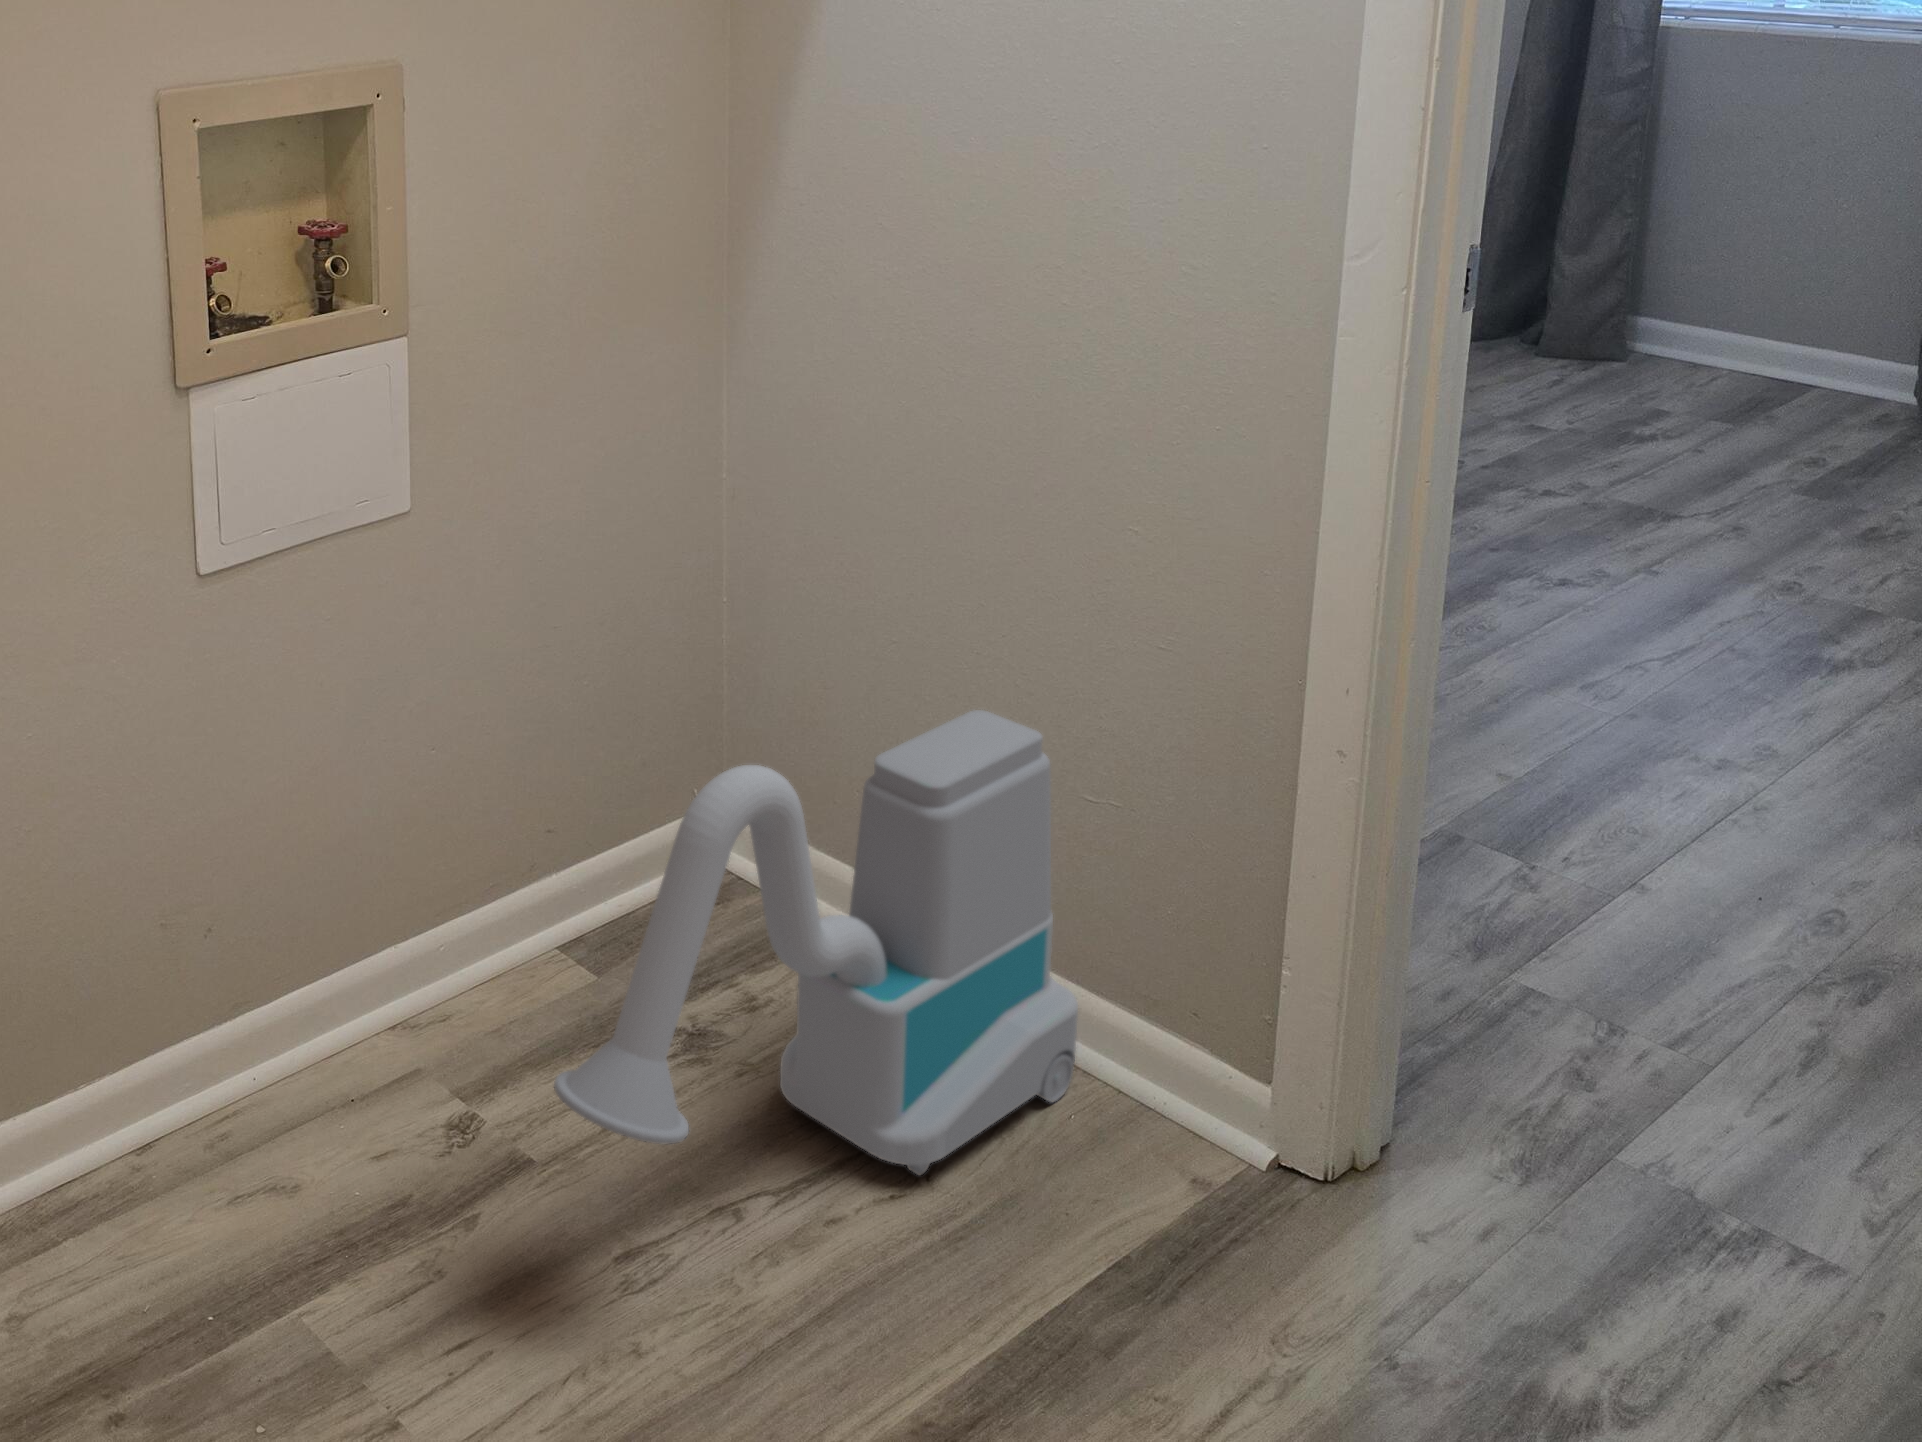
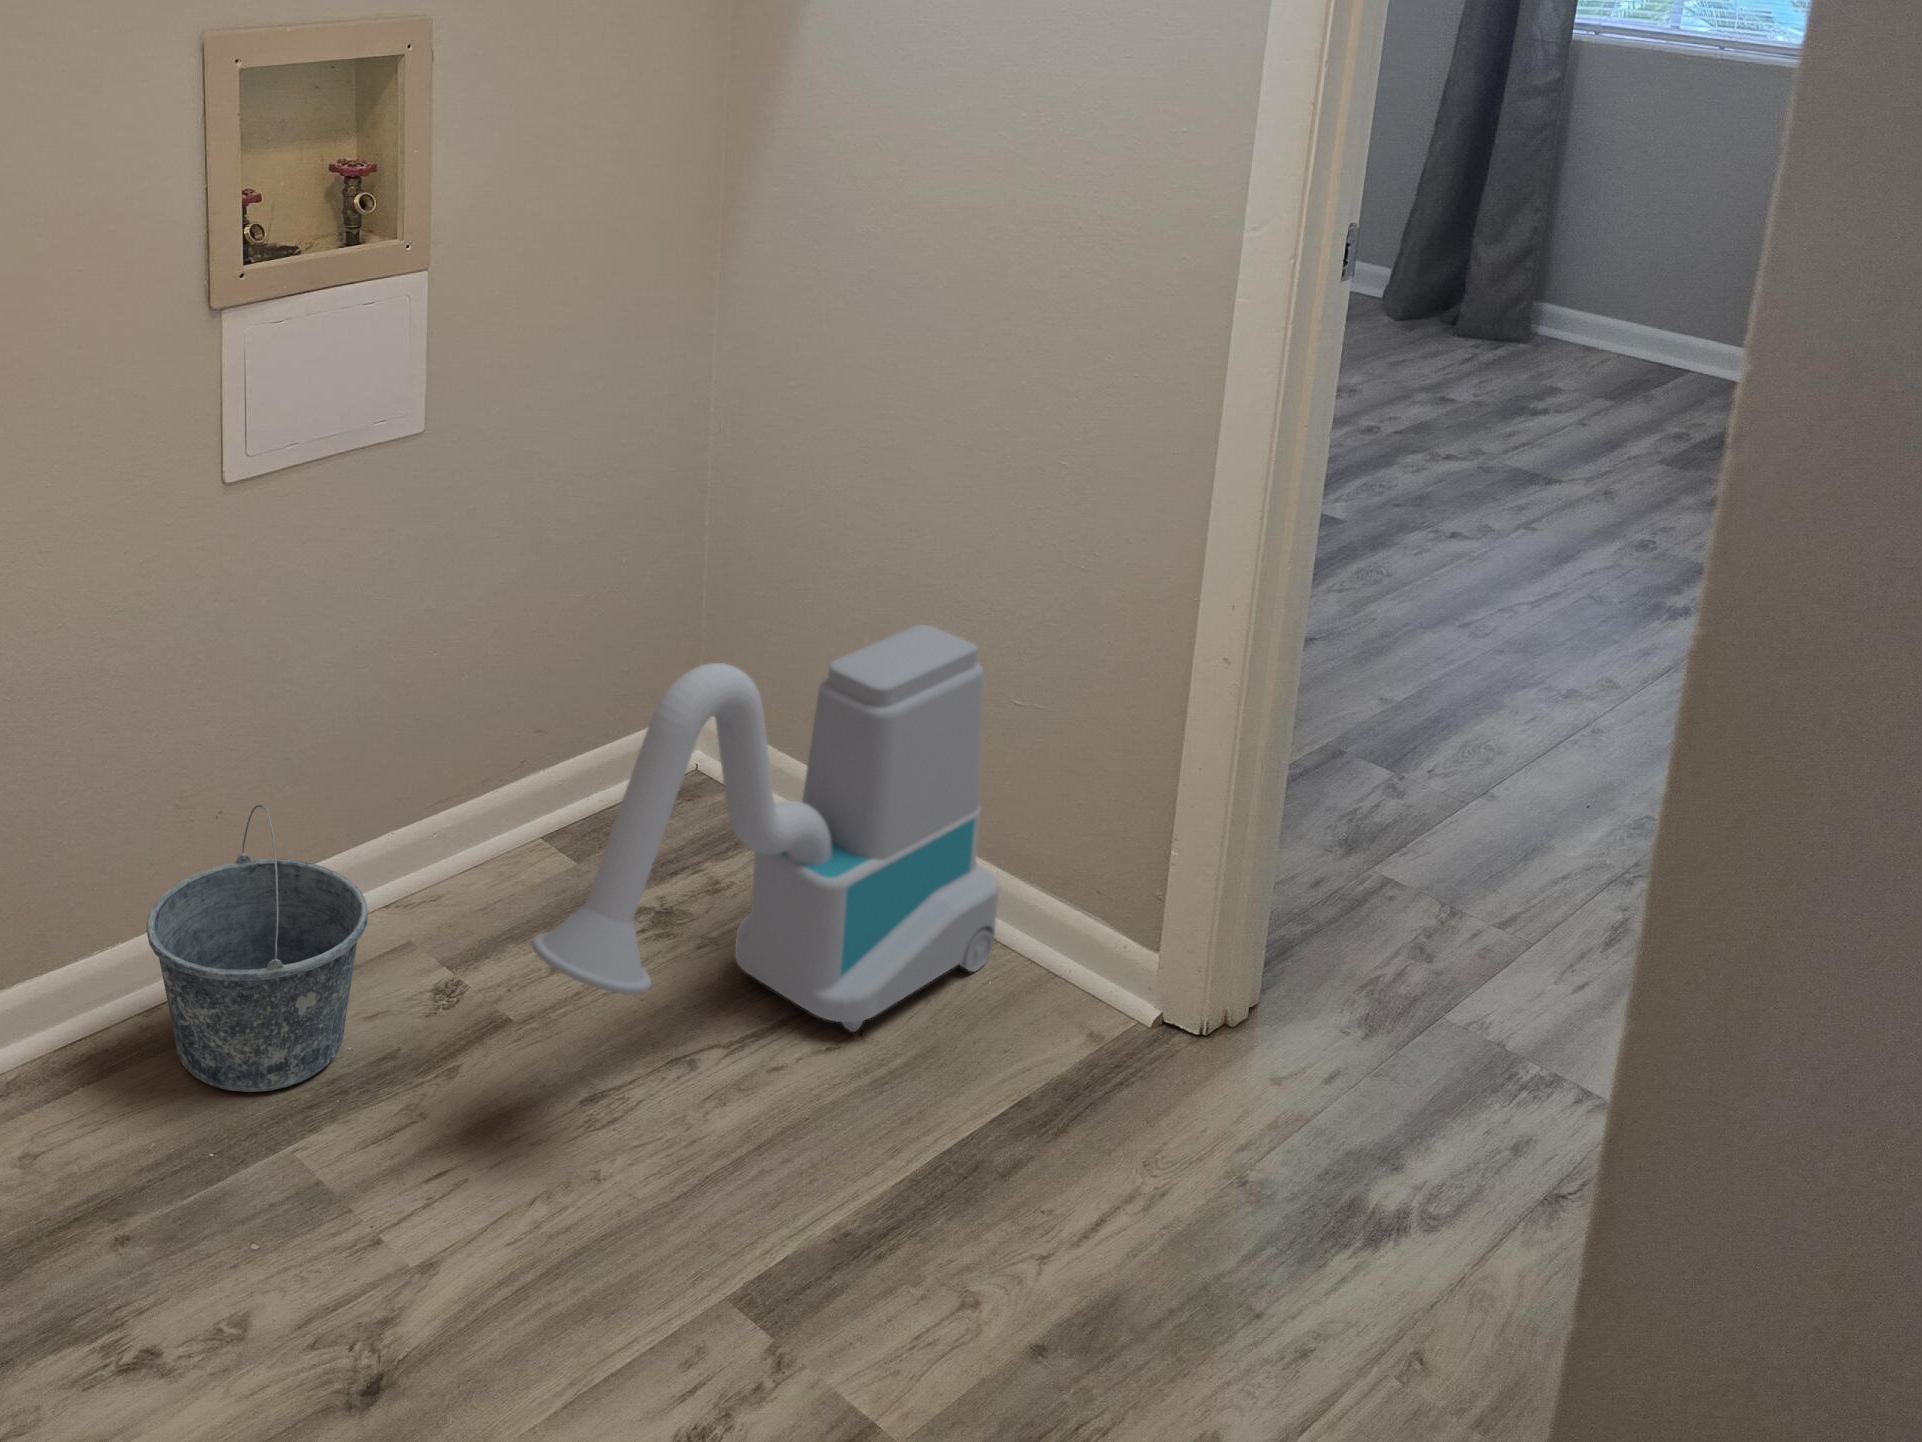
bucket: none [132,927,371,1247] -> present [146,805,368,1092]

